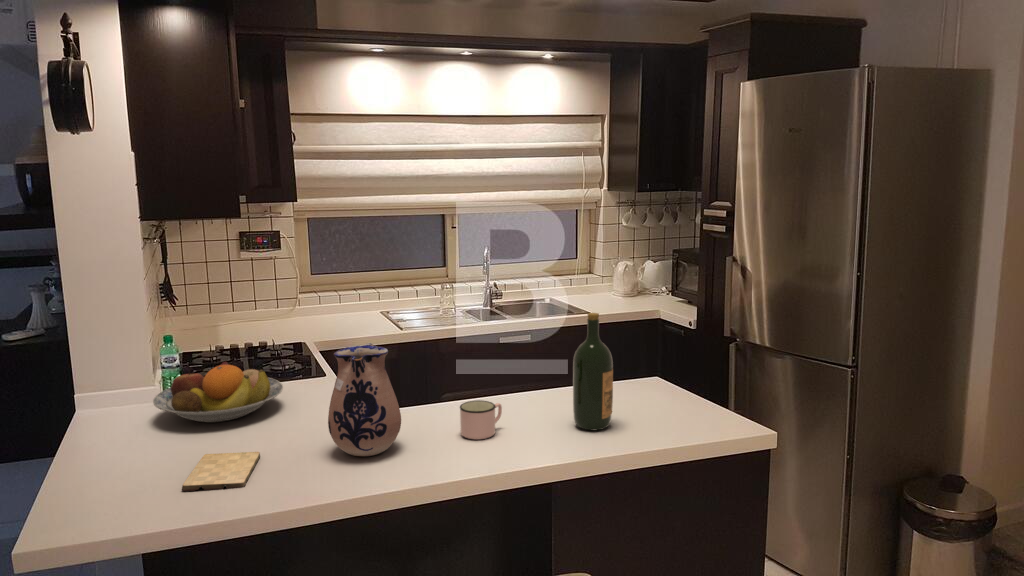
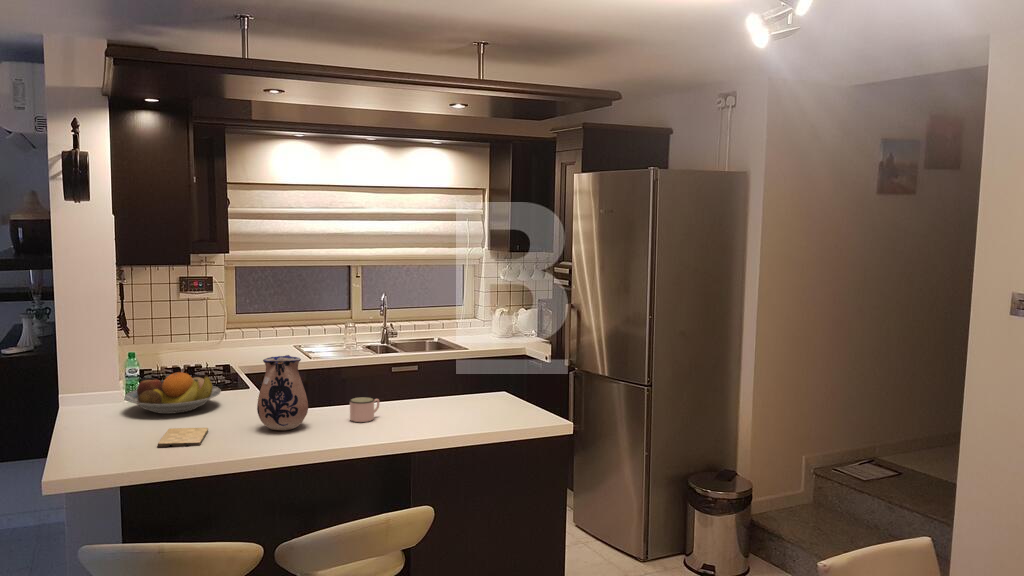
wine bottle: present [573,313,613,430] -> none [429,337,456,418]

